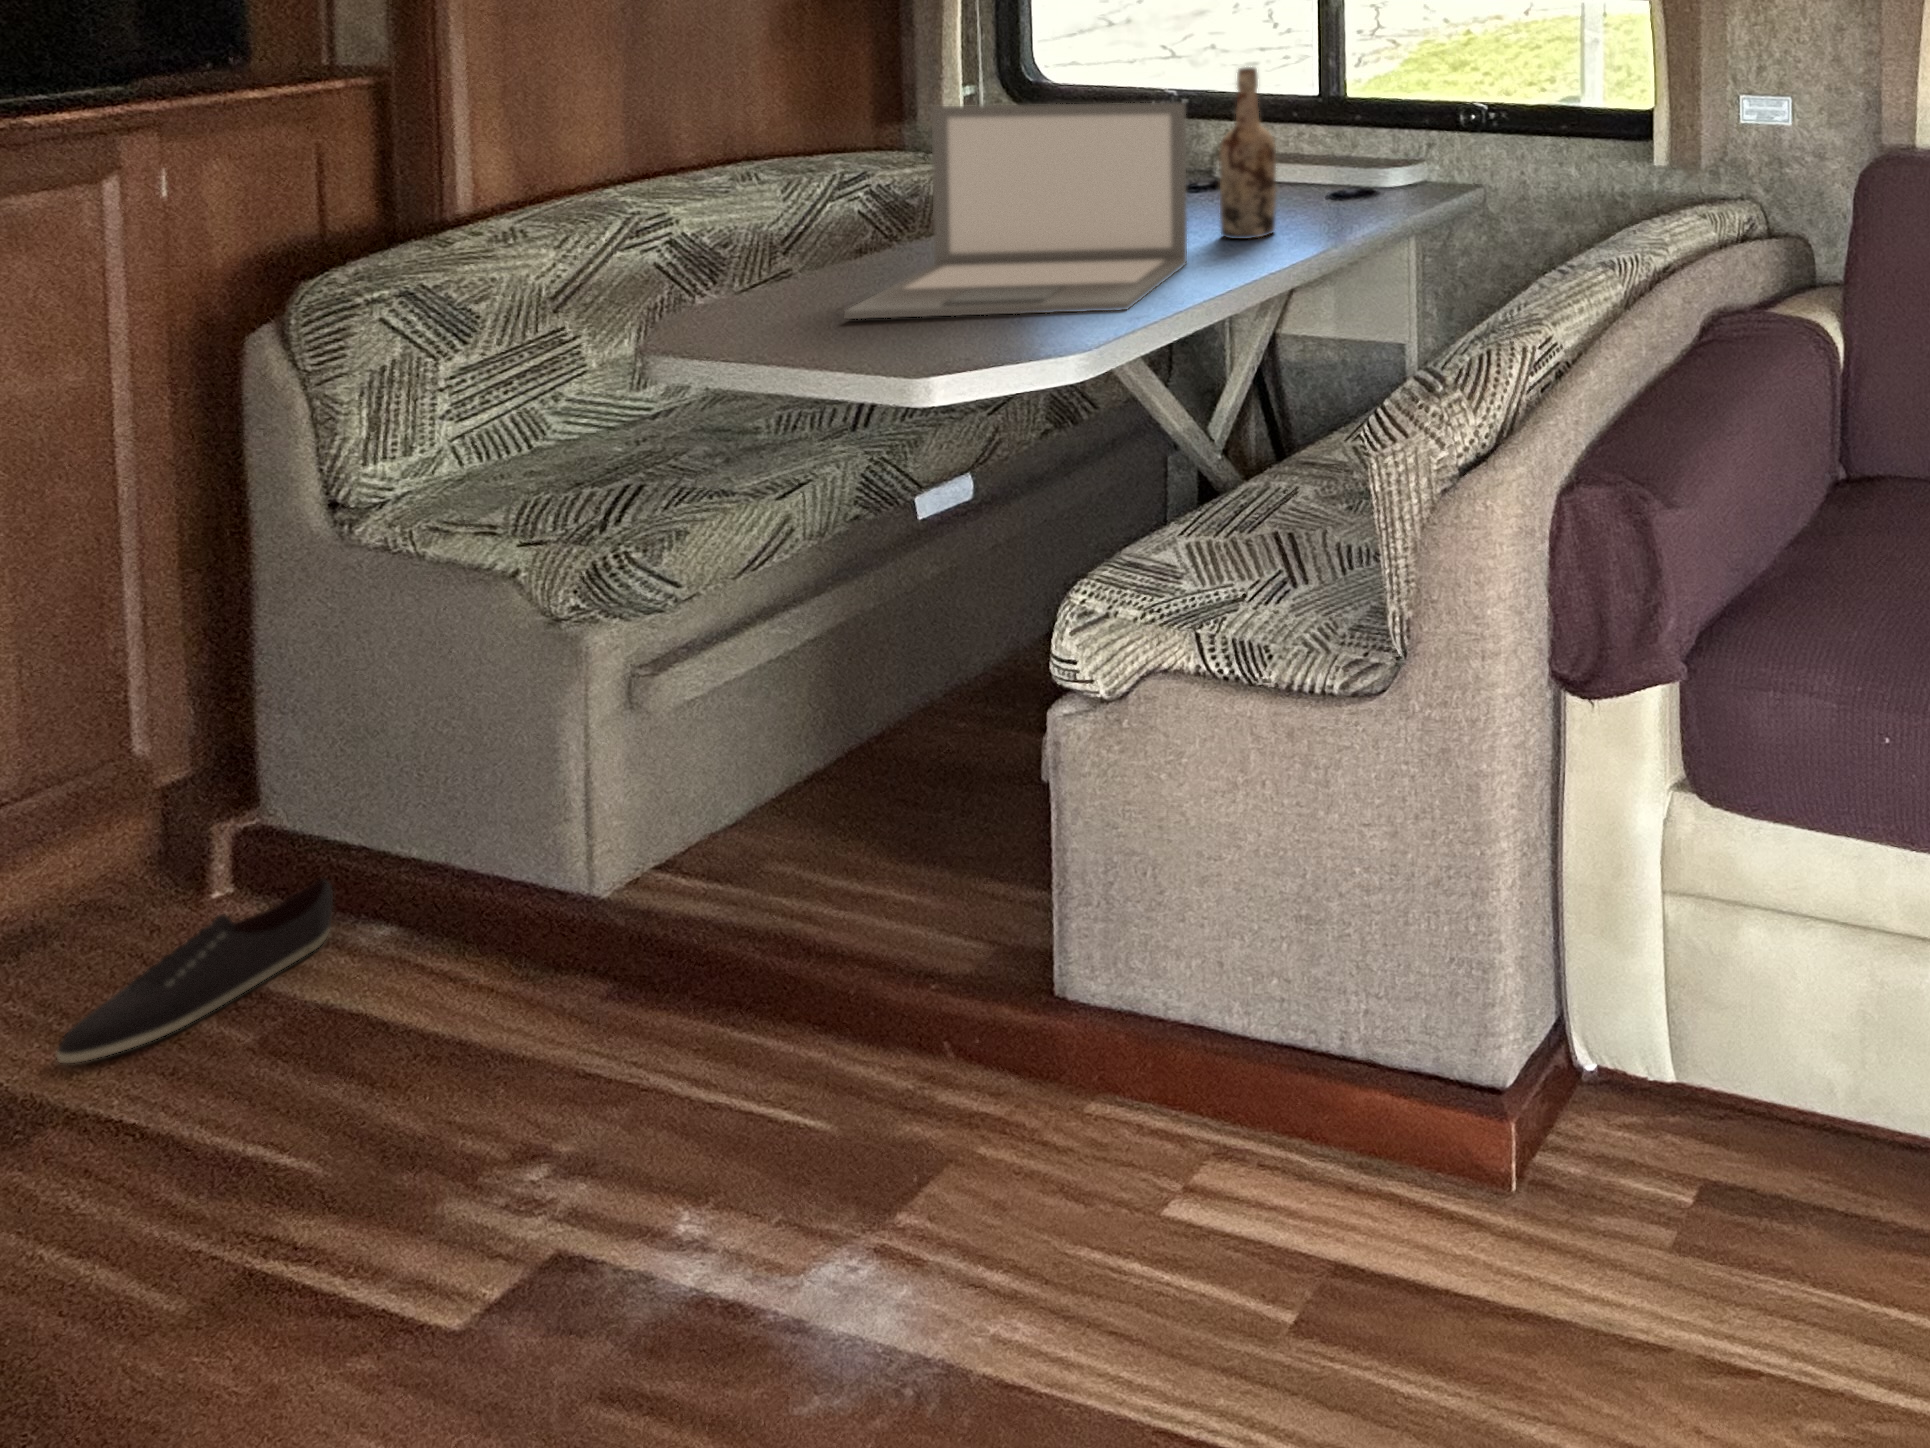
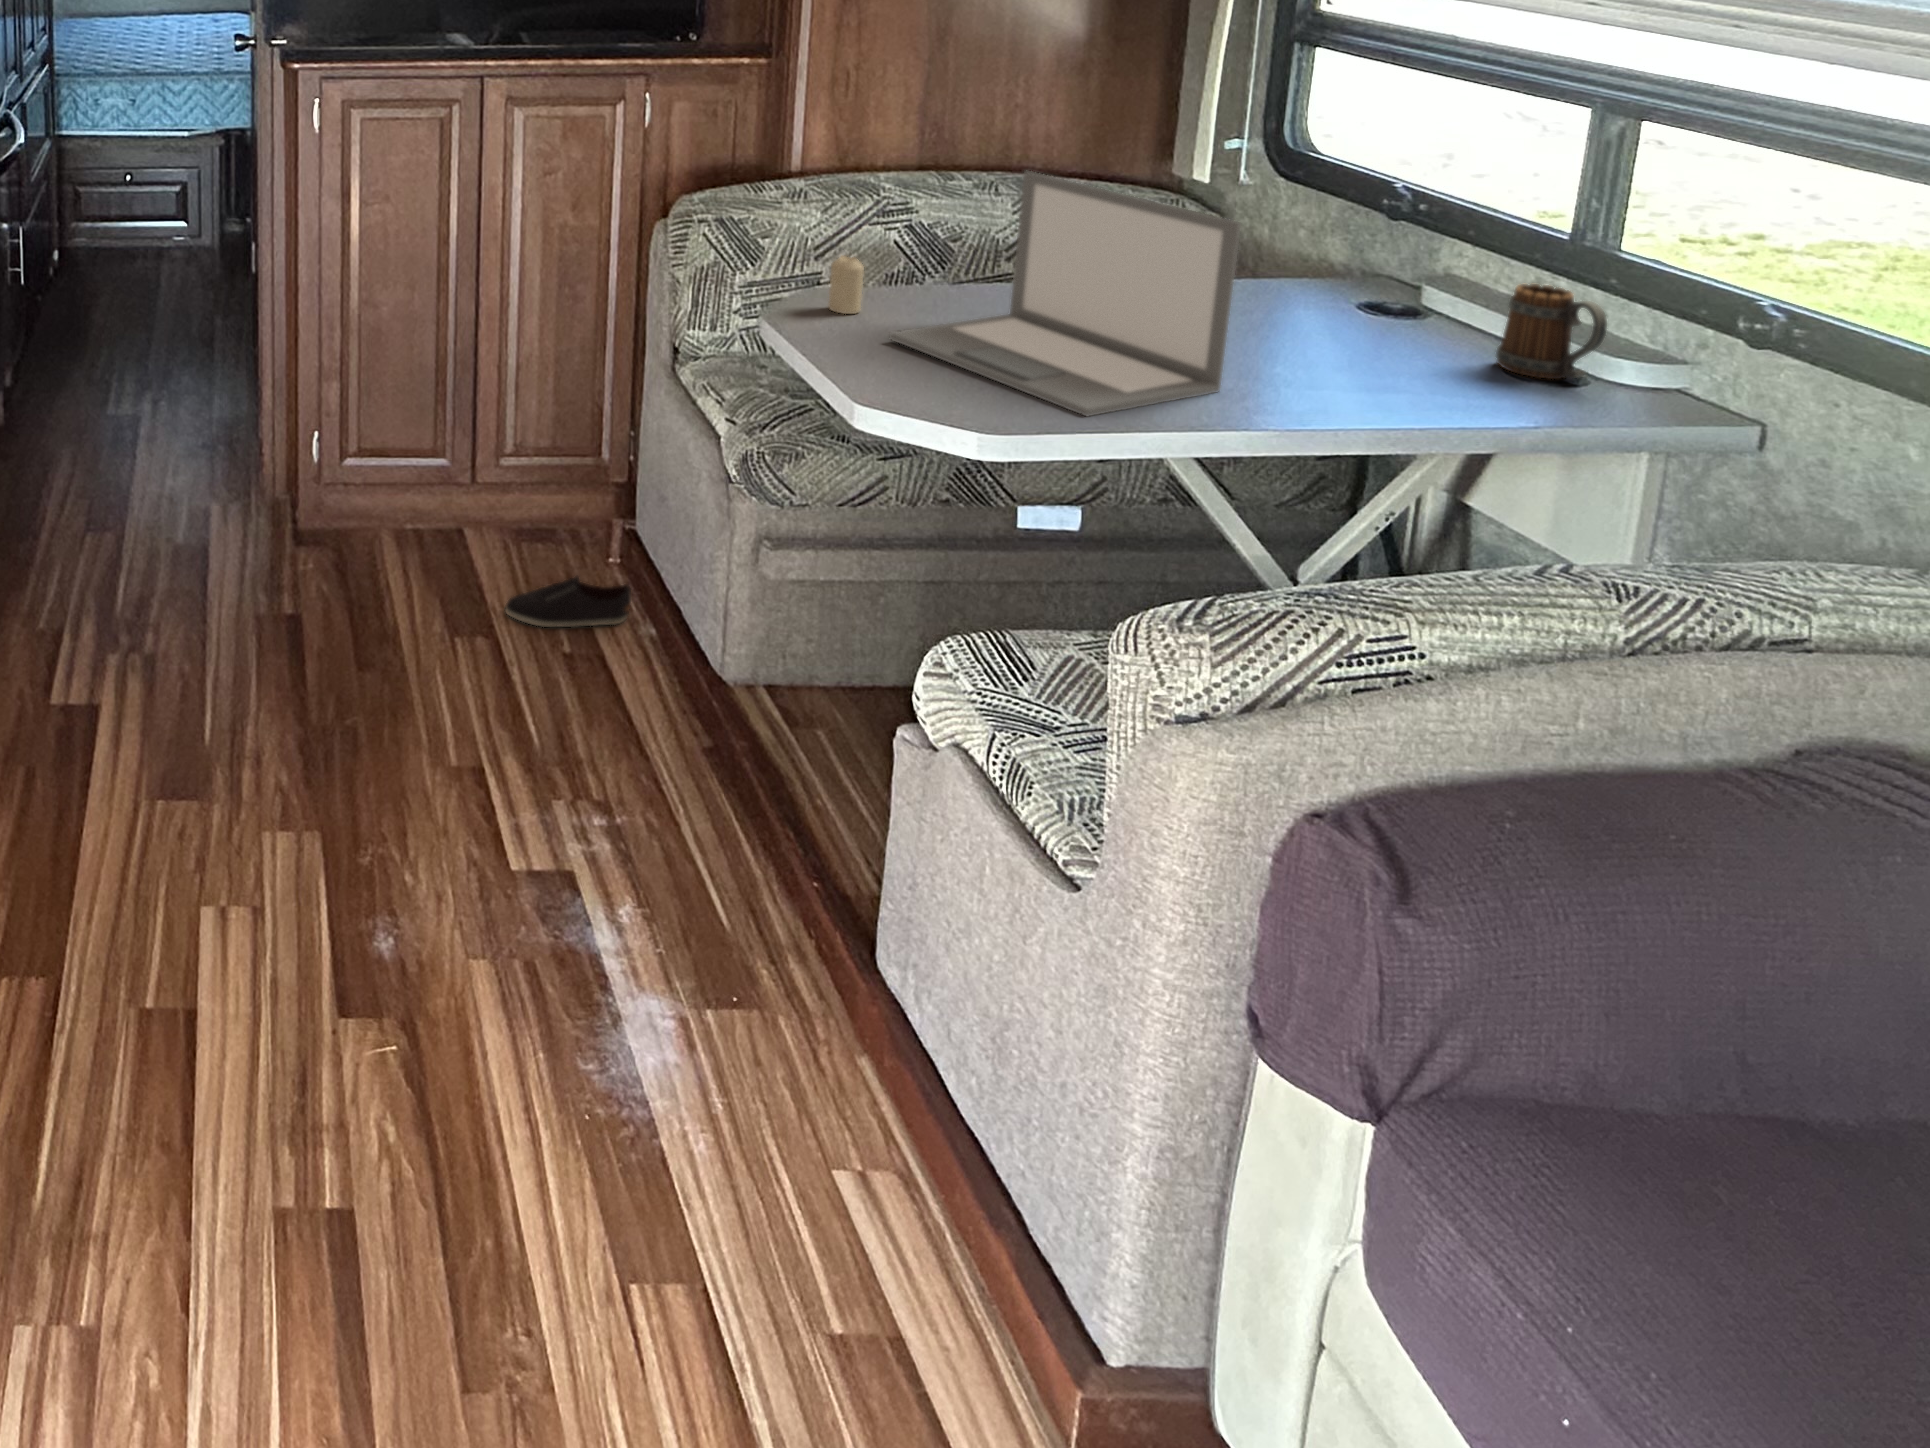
wine bottle: present [1219,67,1276,239] -> none [1301,194,1386,391]
mug: none [1311,126,1383,197] -> present [1496,284,1607,379]
candle: none [716,247,763,320] -> present [828,255,864,314]

